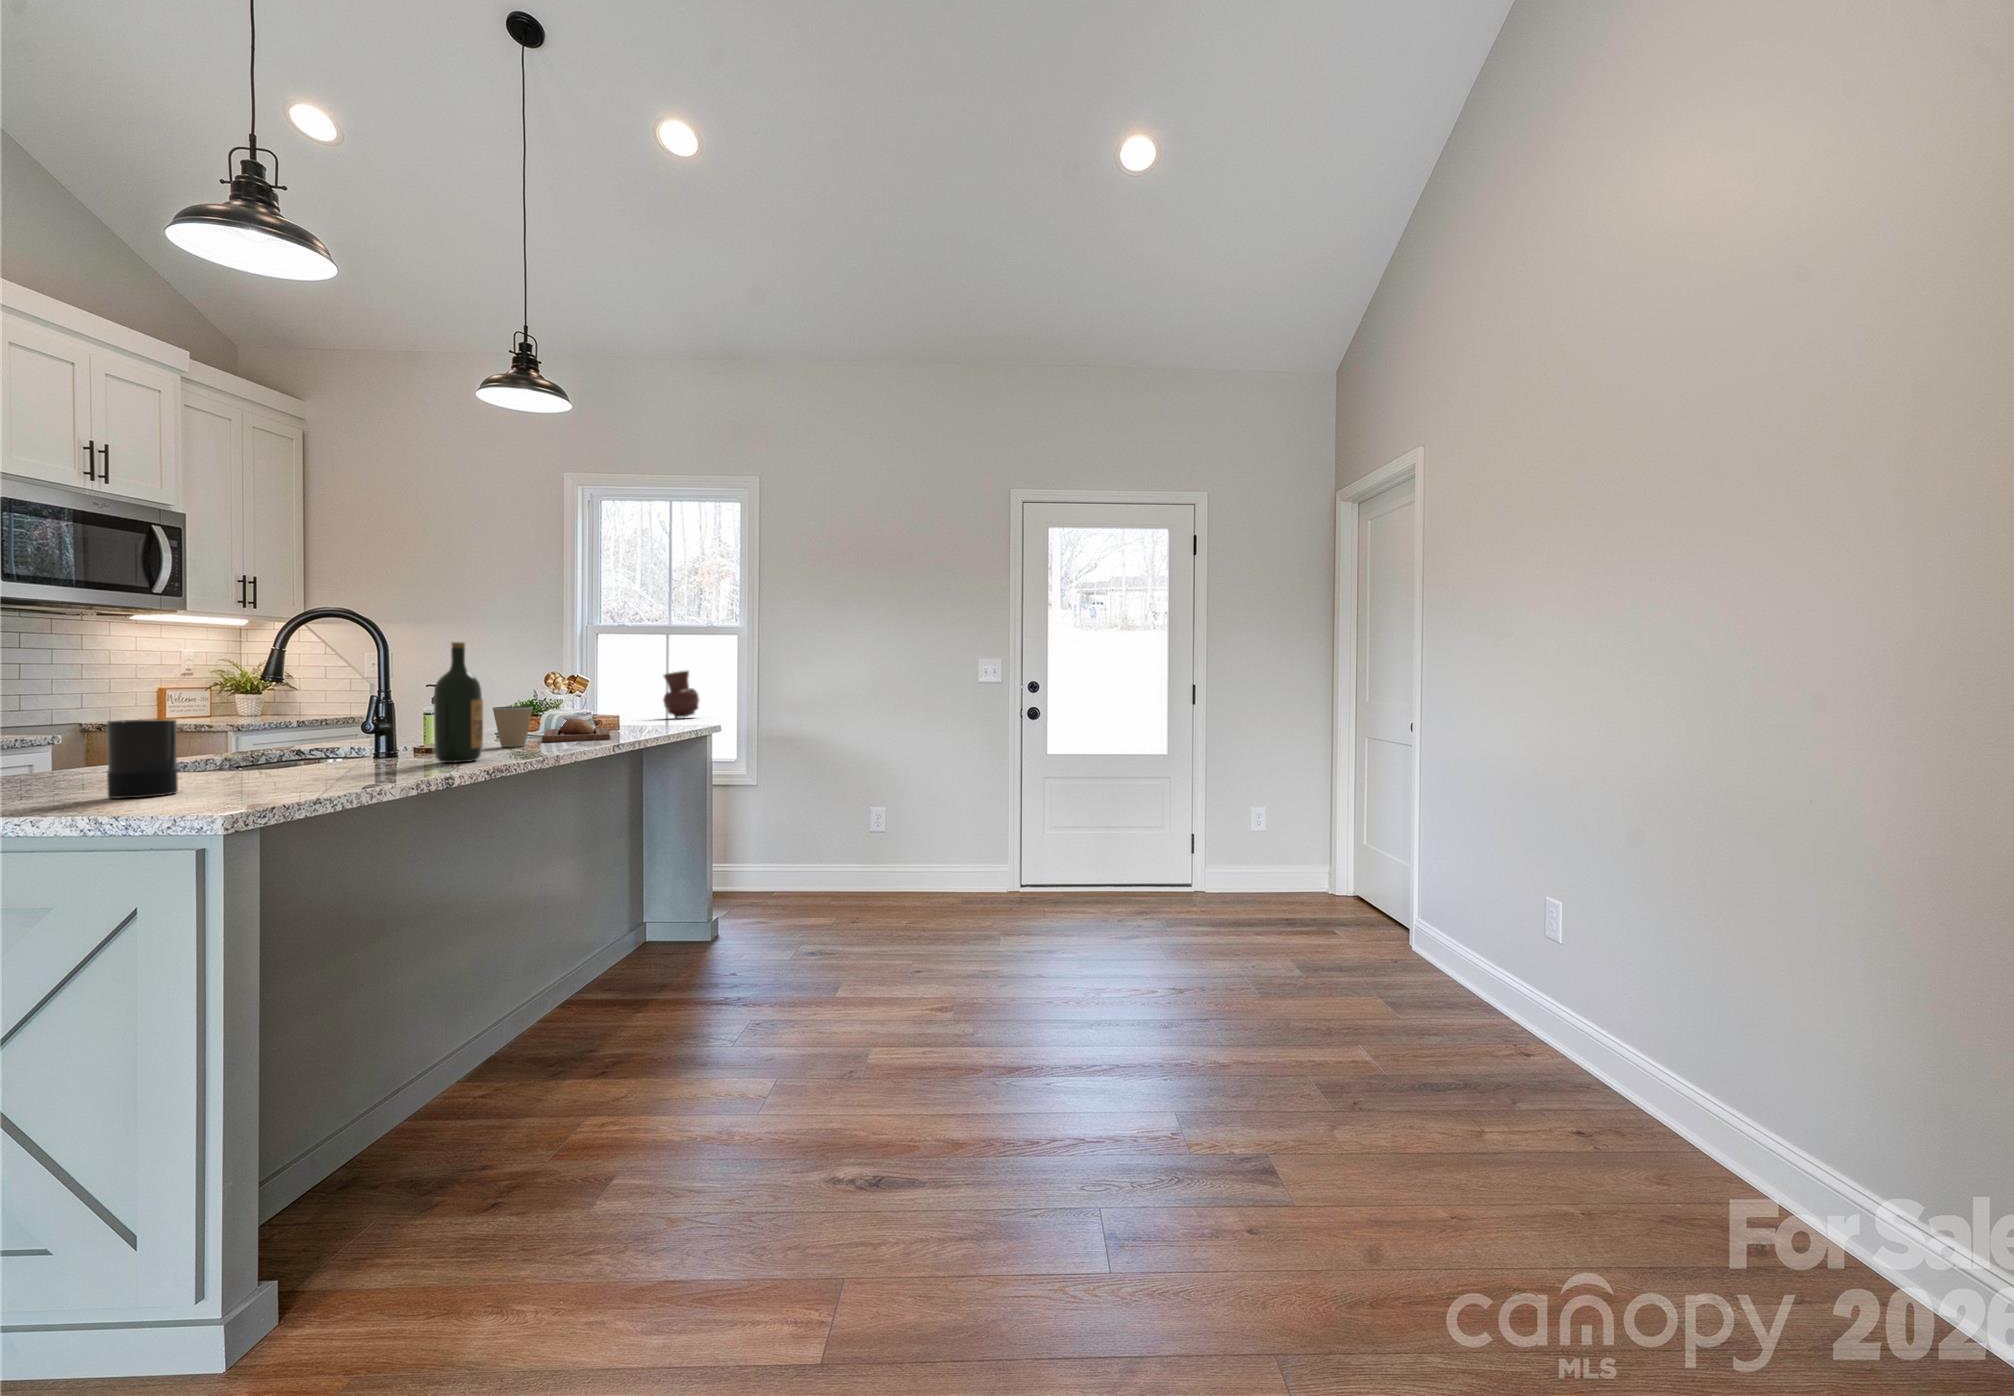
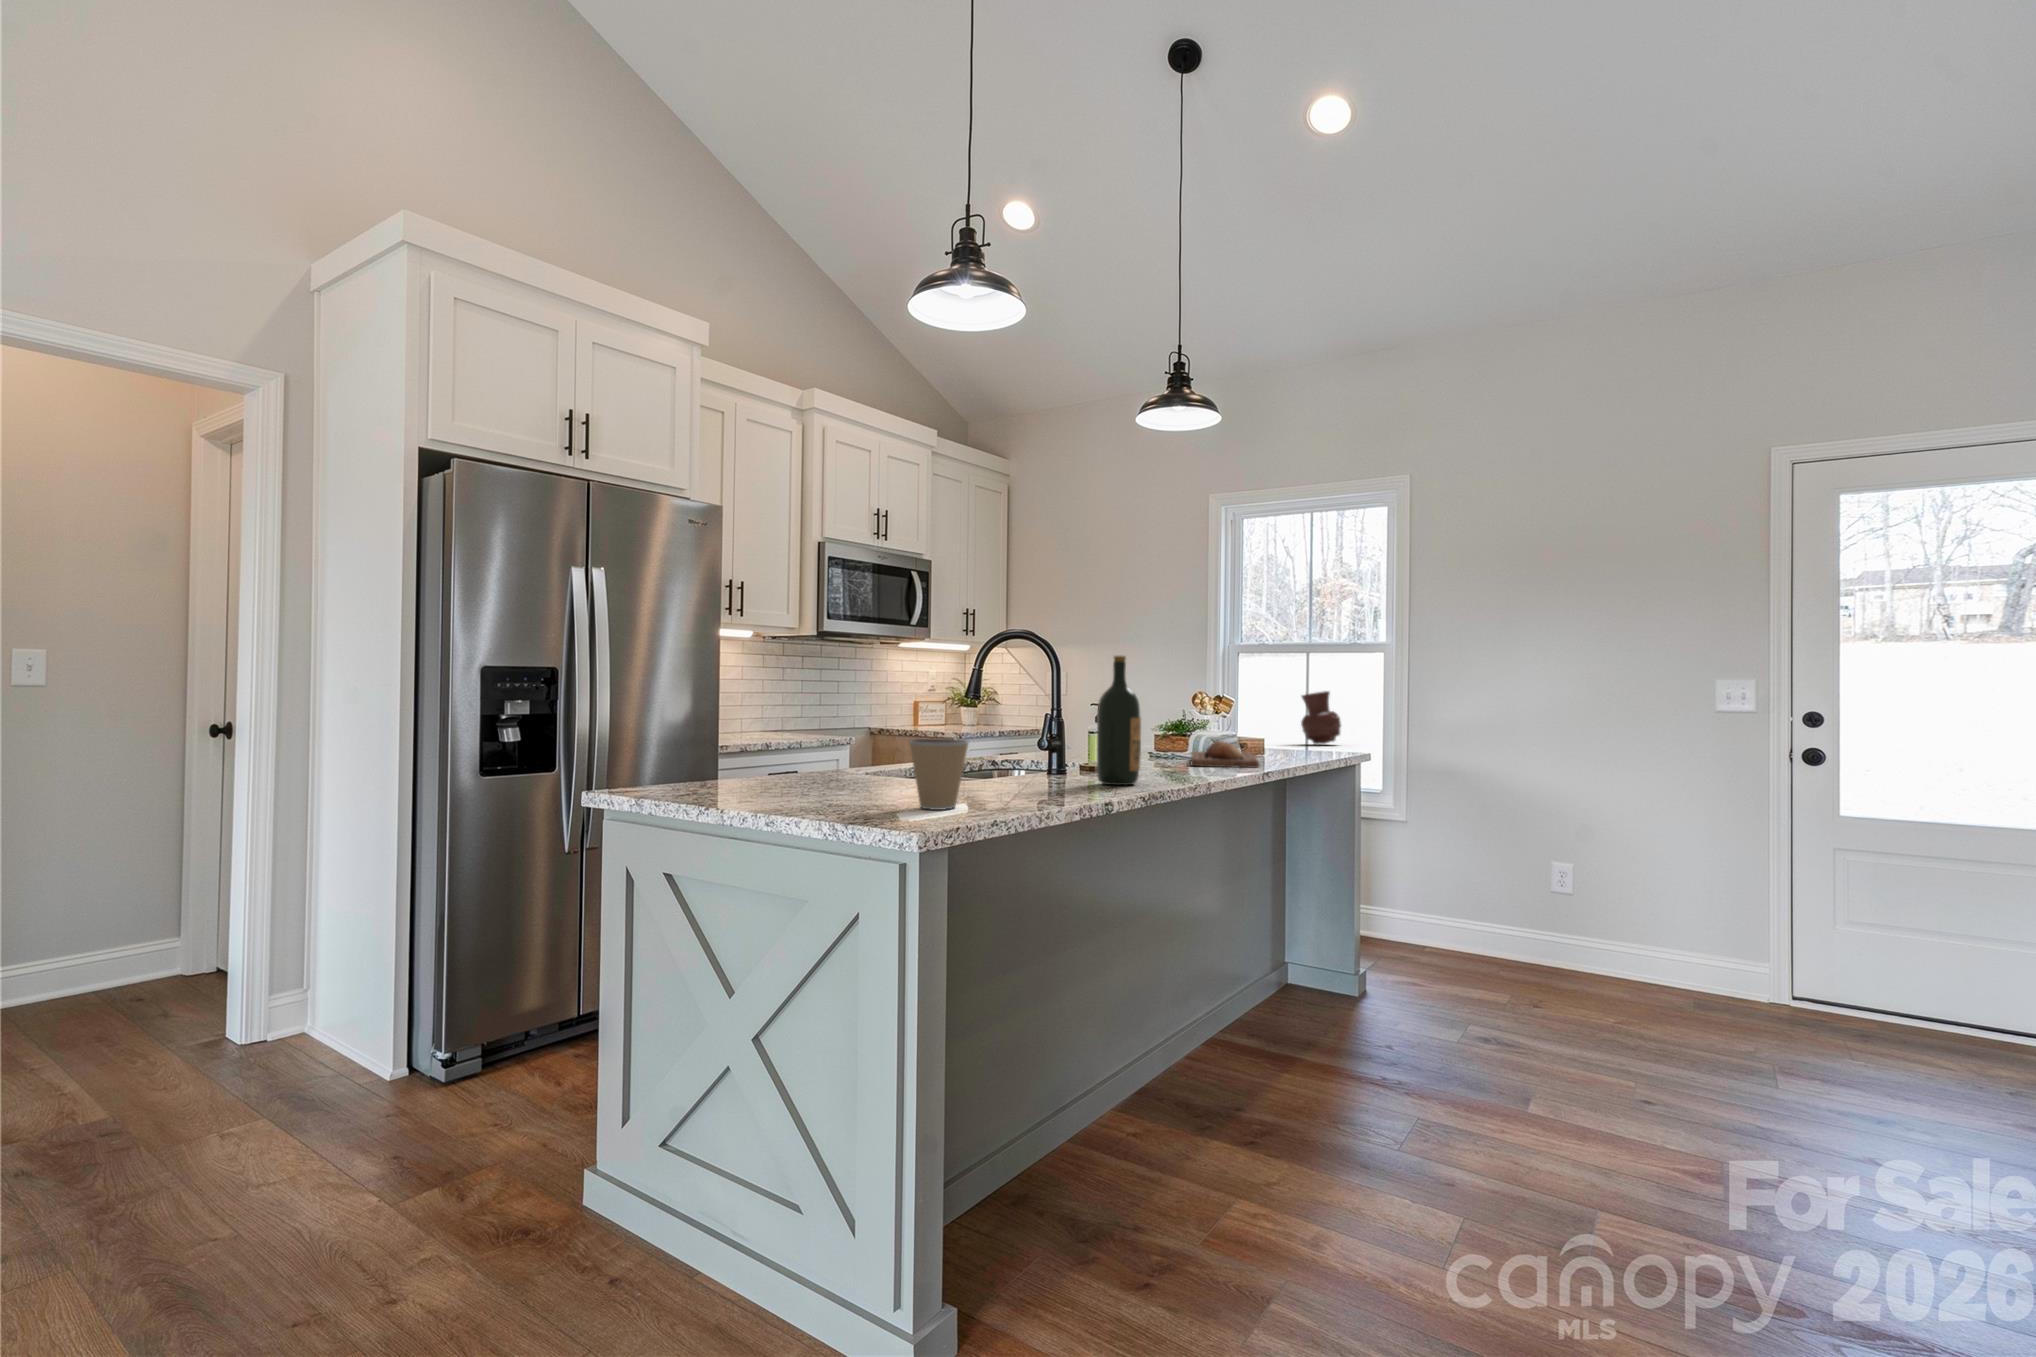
coffee cup: present [492,707,533,747] -> present [909,739,969,810]
candle: present [107,720,178,798] -> none [849,722,900,801]

